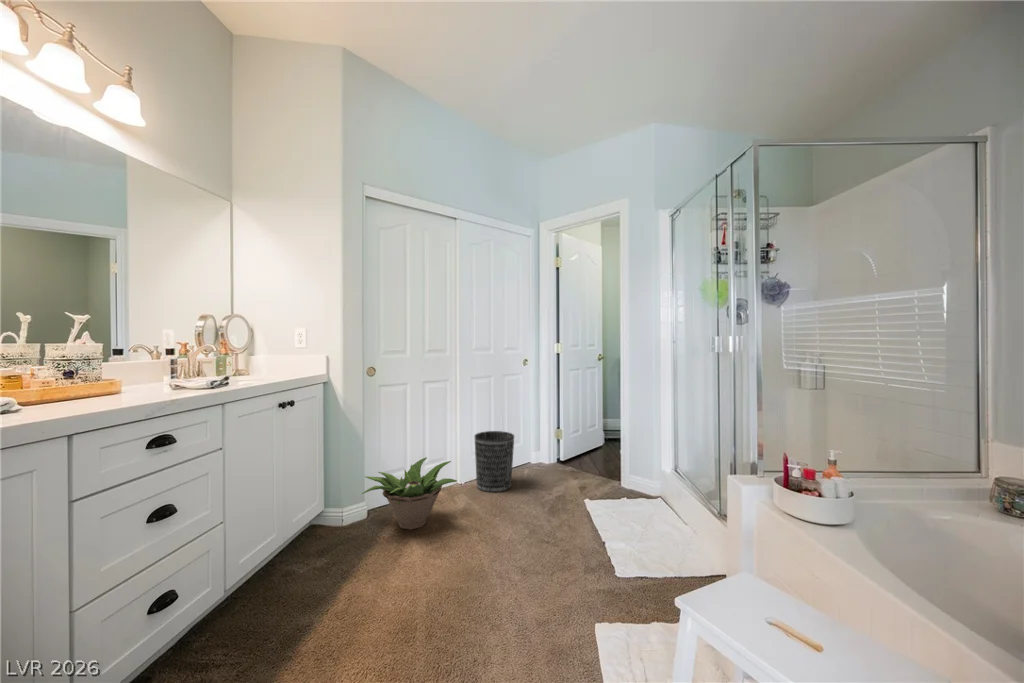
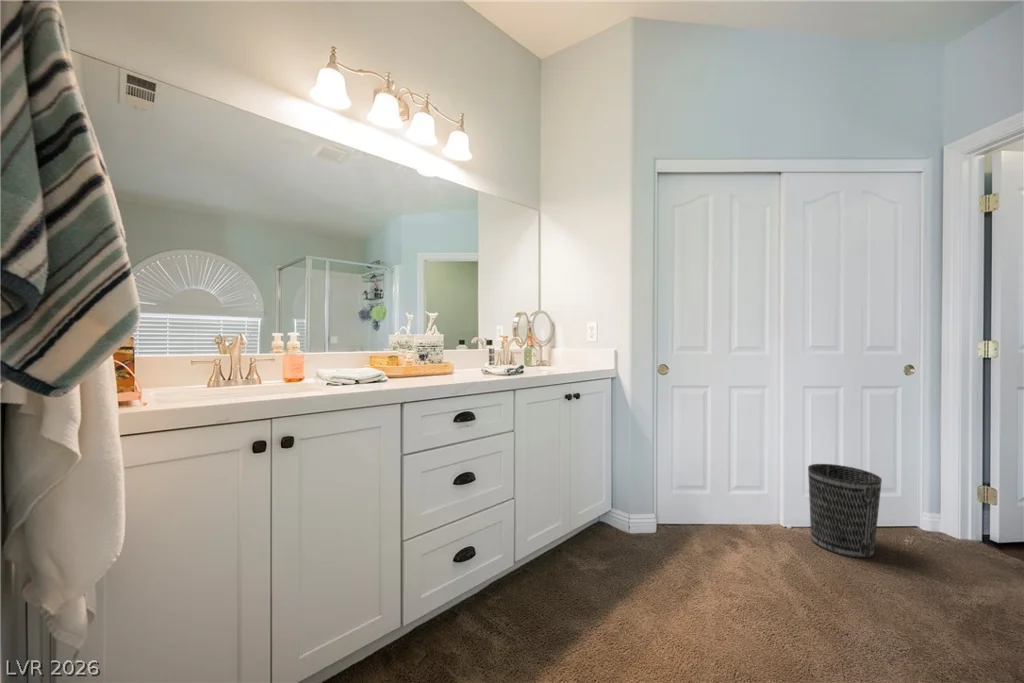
decorative plant: present [362,457,457,529] -> none [645,481,771,567]

